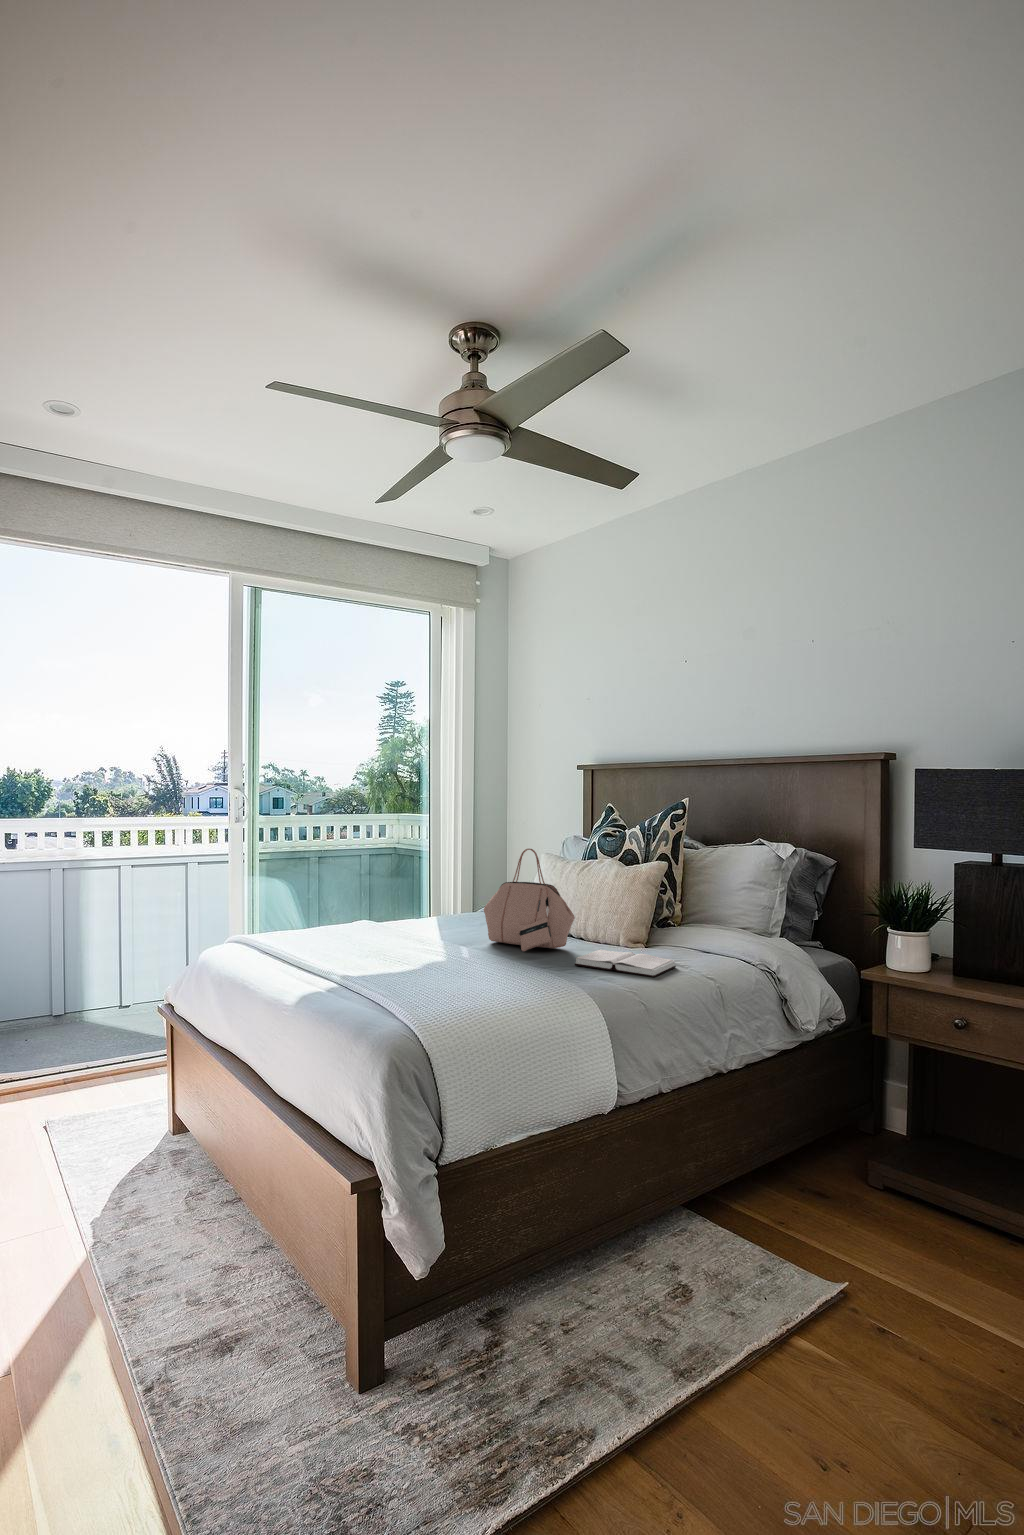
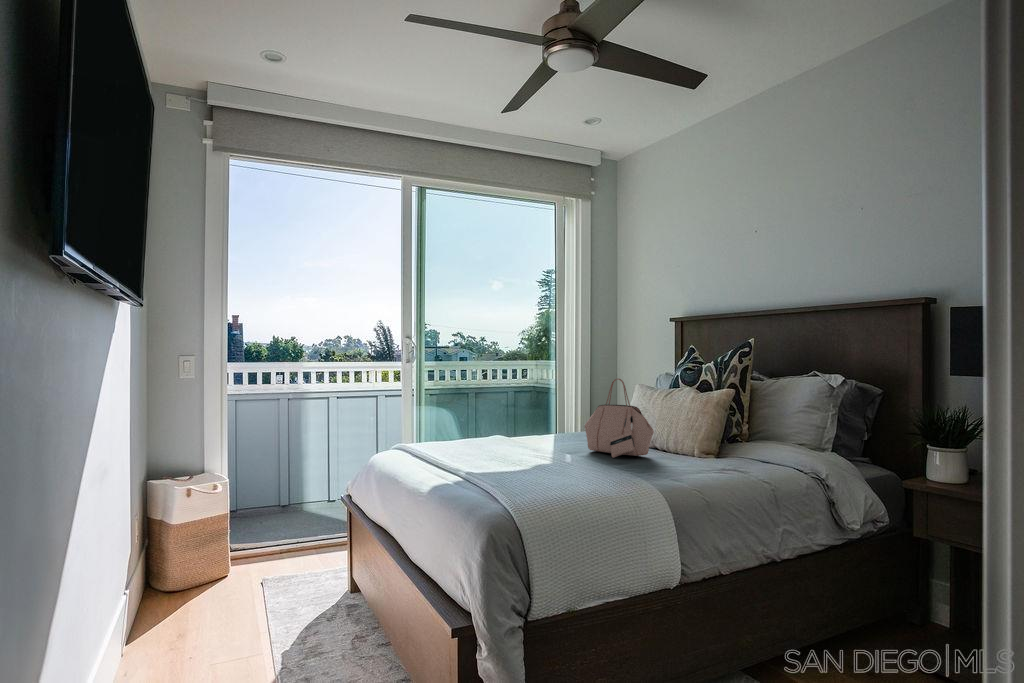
hardback book: present [575,950,676,977] -> none [651,457,737,479]

